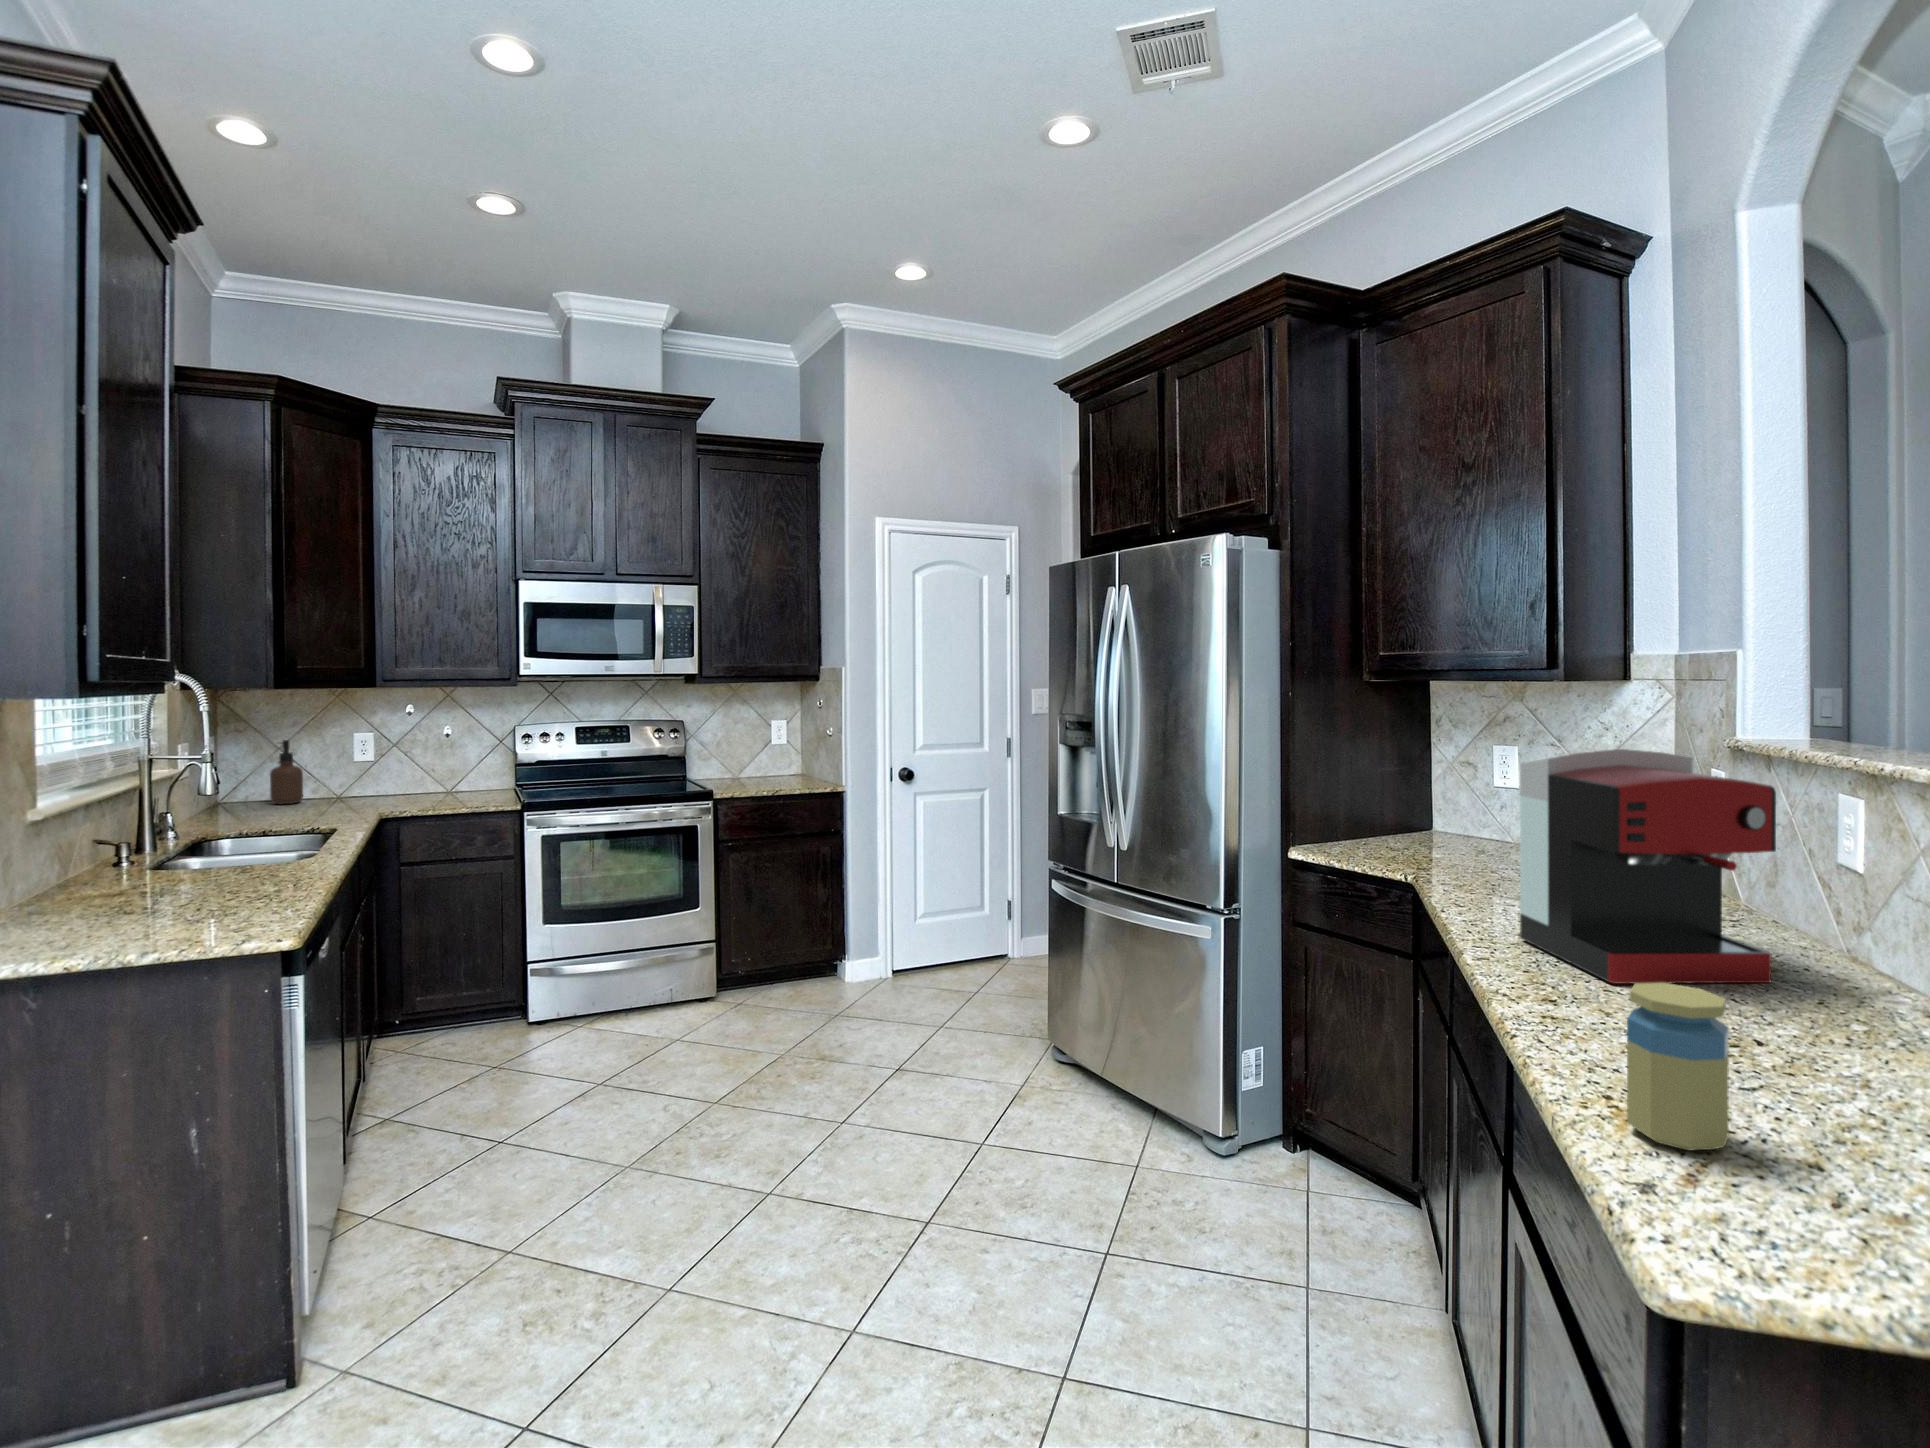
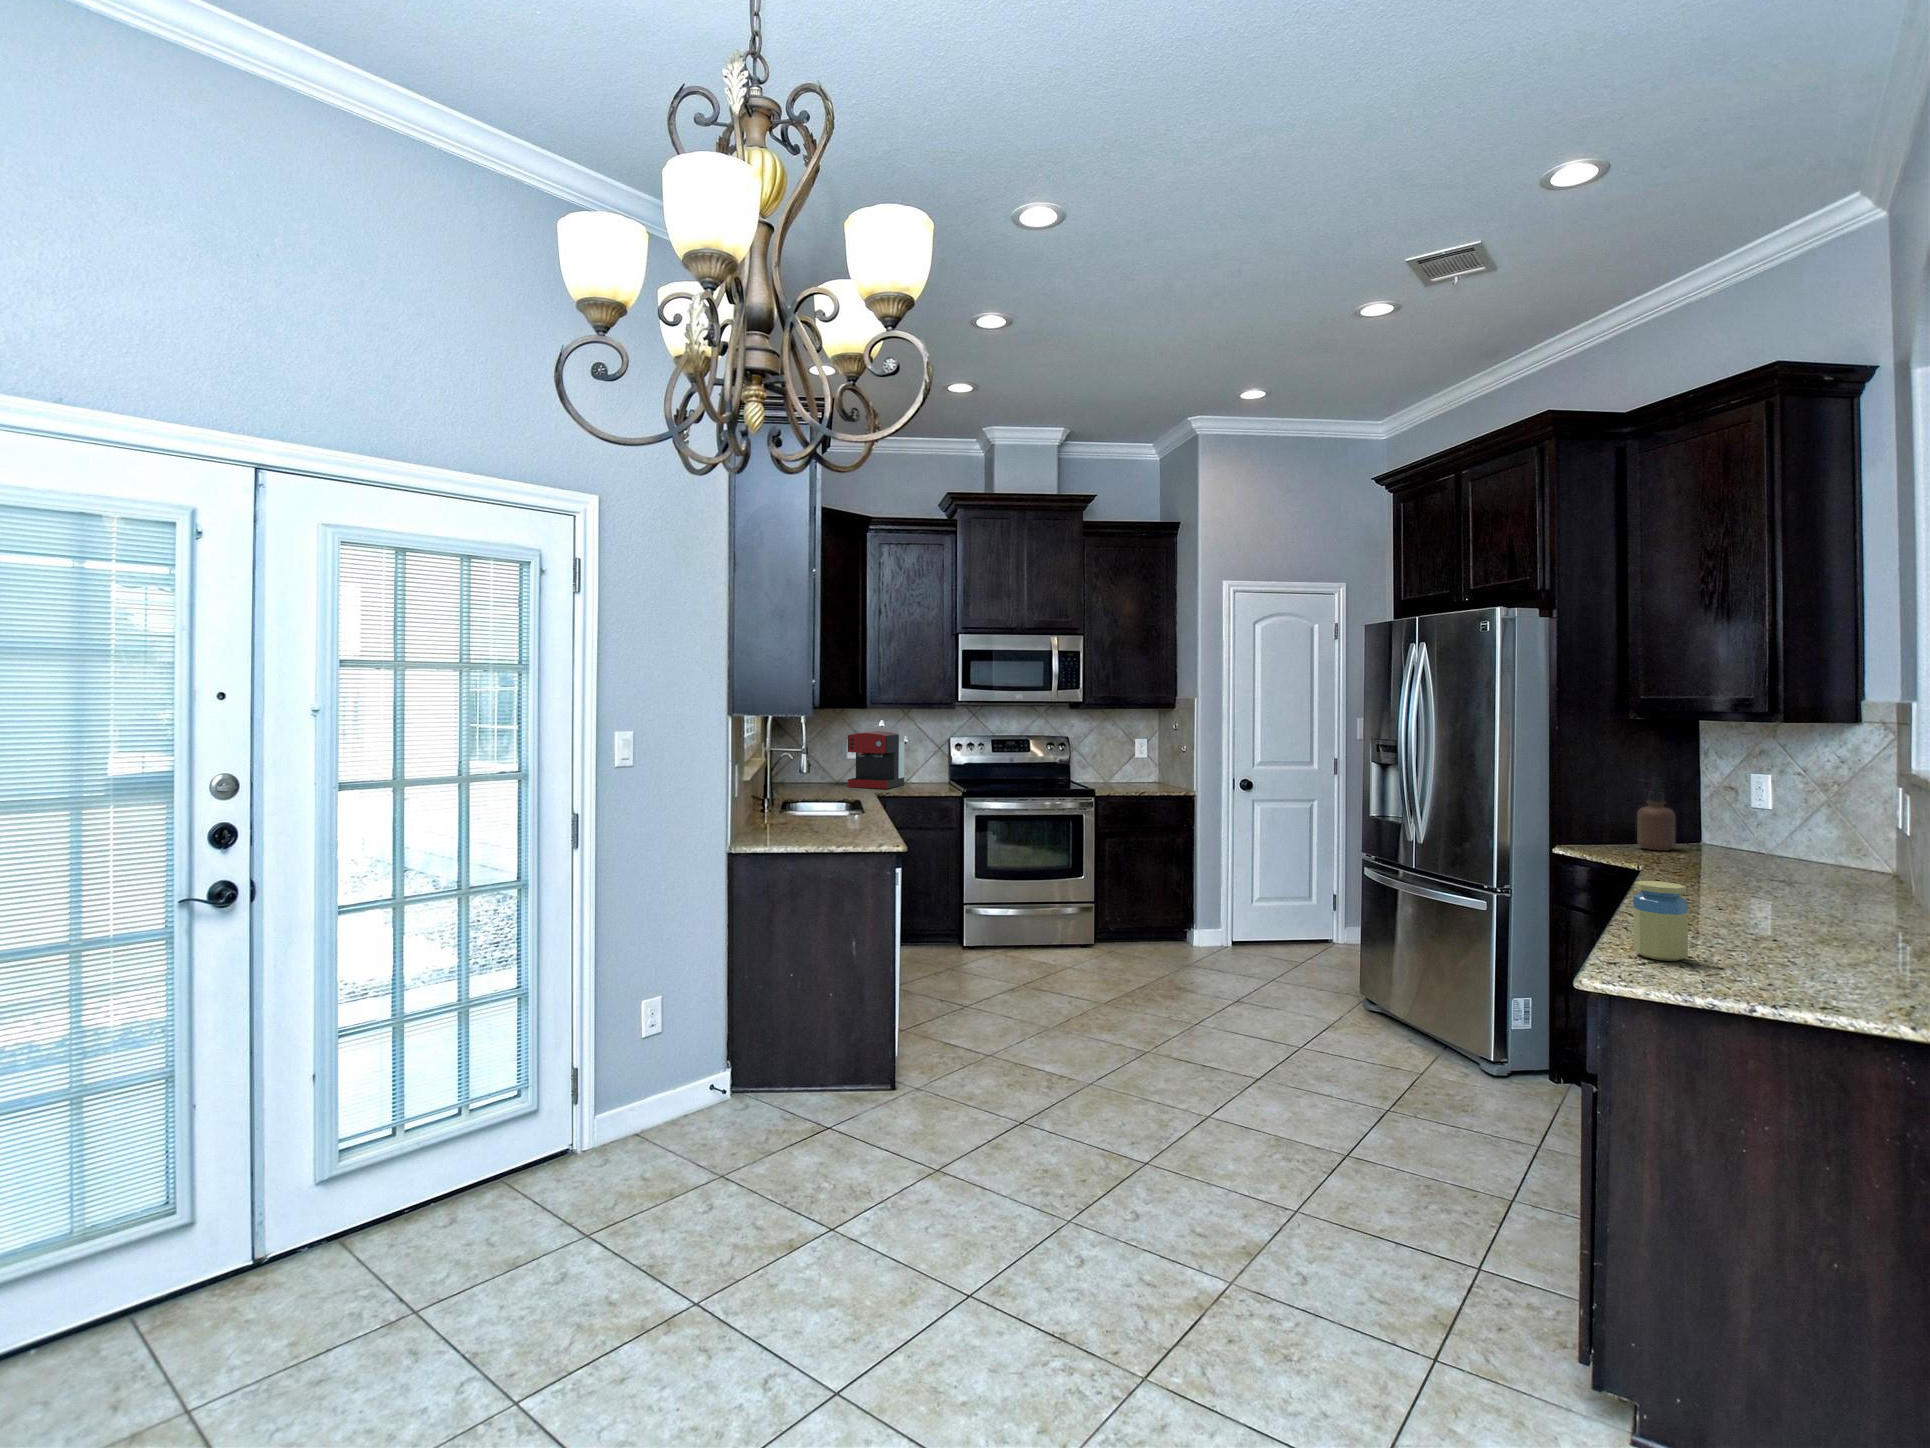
soap dispenser: present [270,740,303,804] -> present [1637,777,1675,851]
coffee maker: present [1520,749,1776,984] -> present [848,727,905,789]

